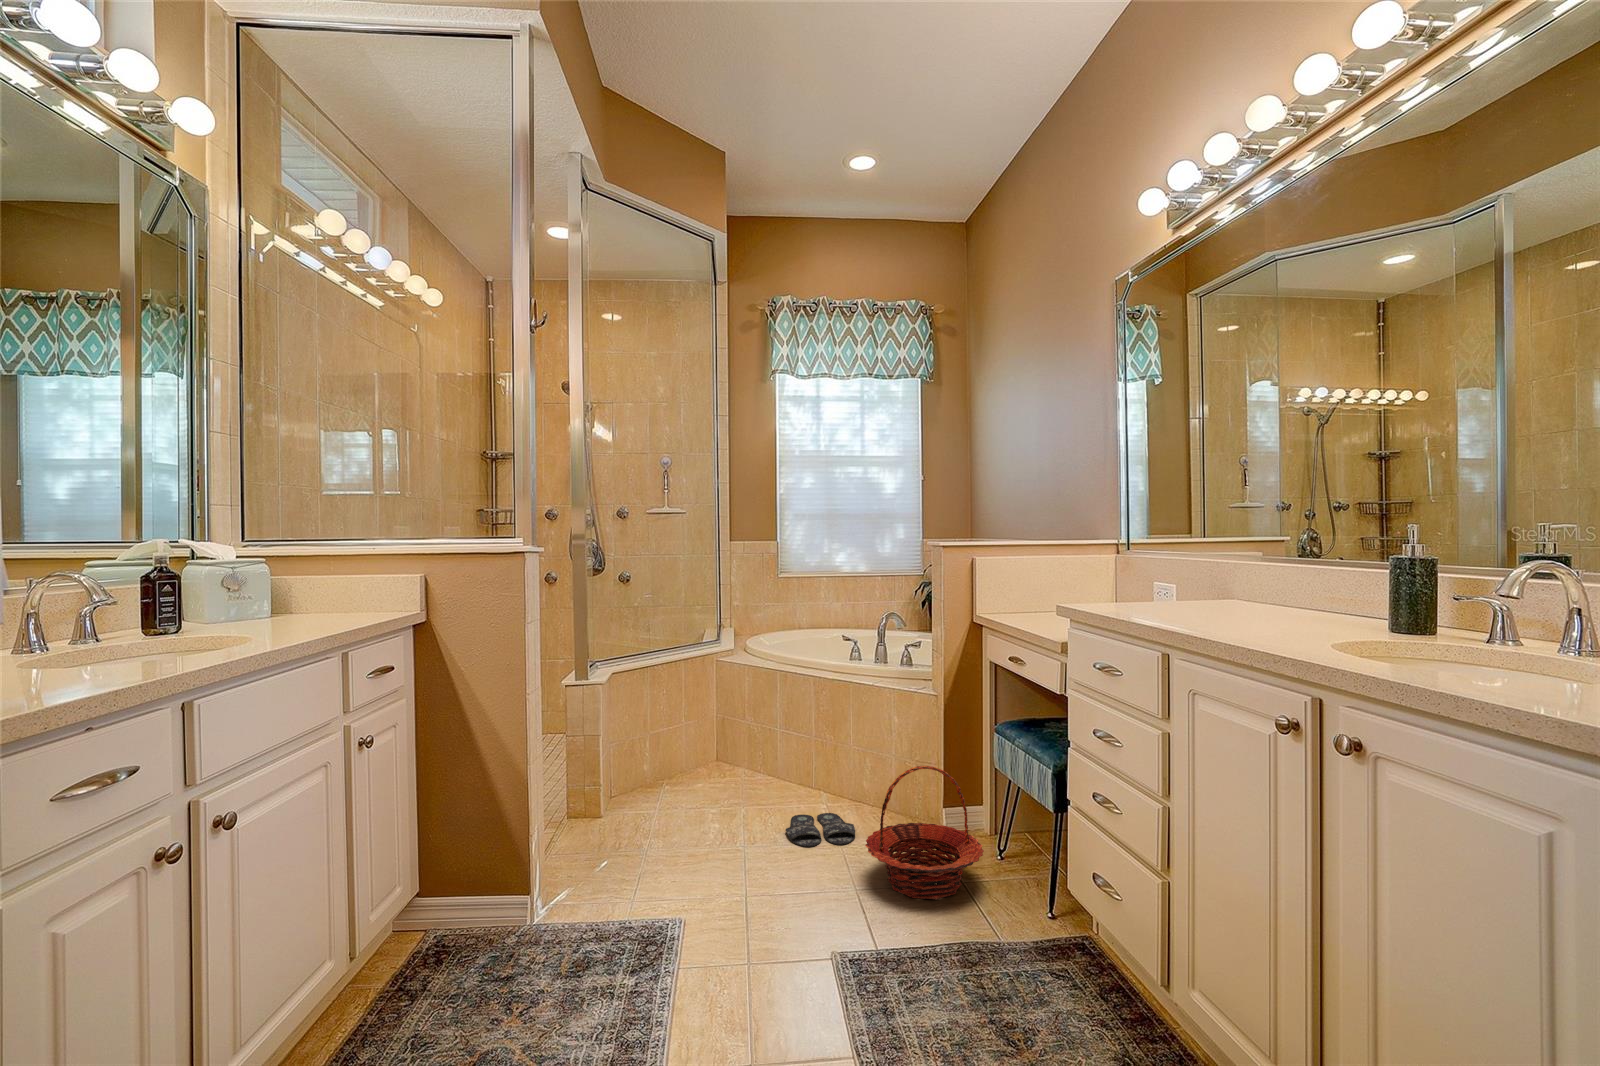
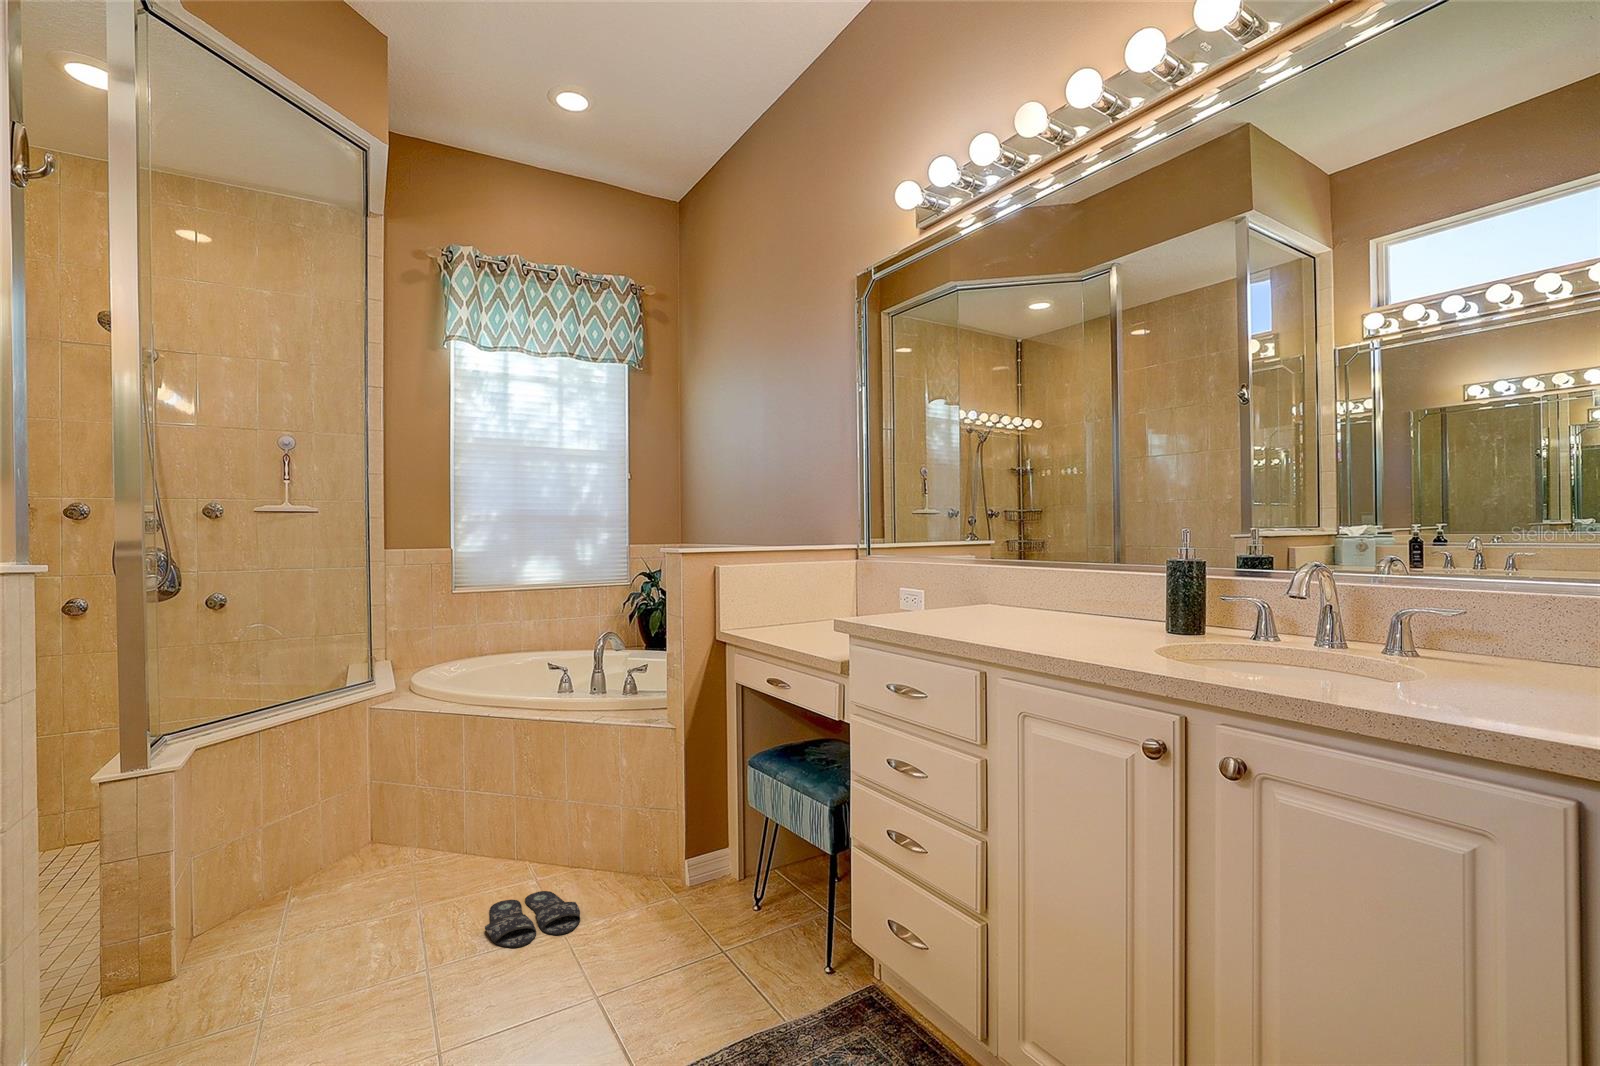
basket: present [865,766,984,899] -> none [605,821,750,990]

